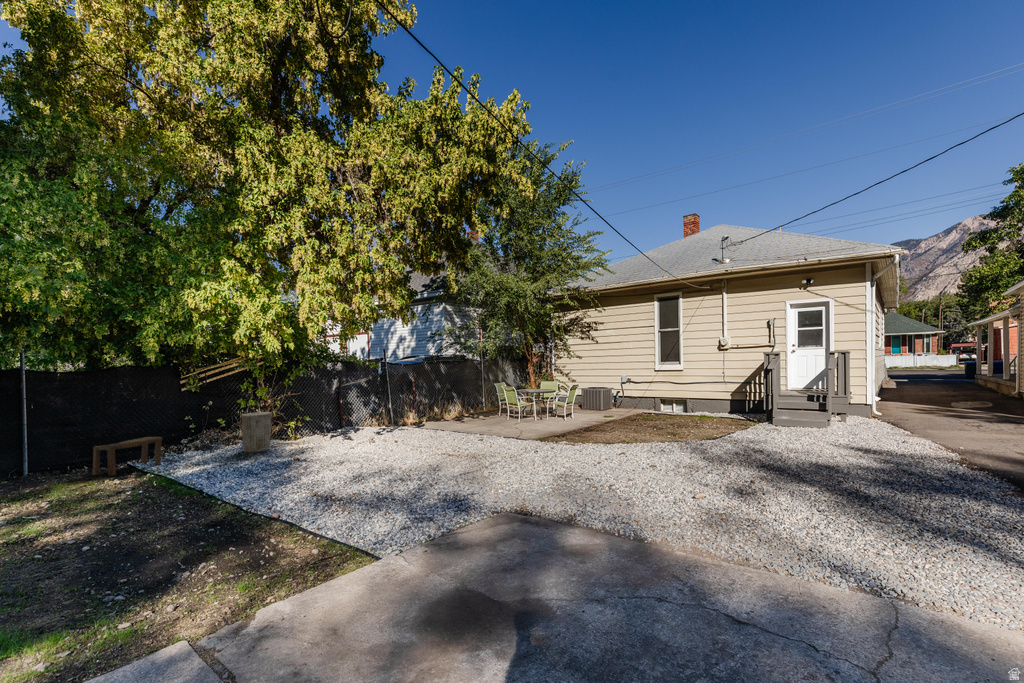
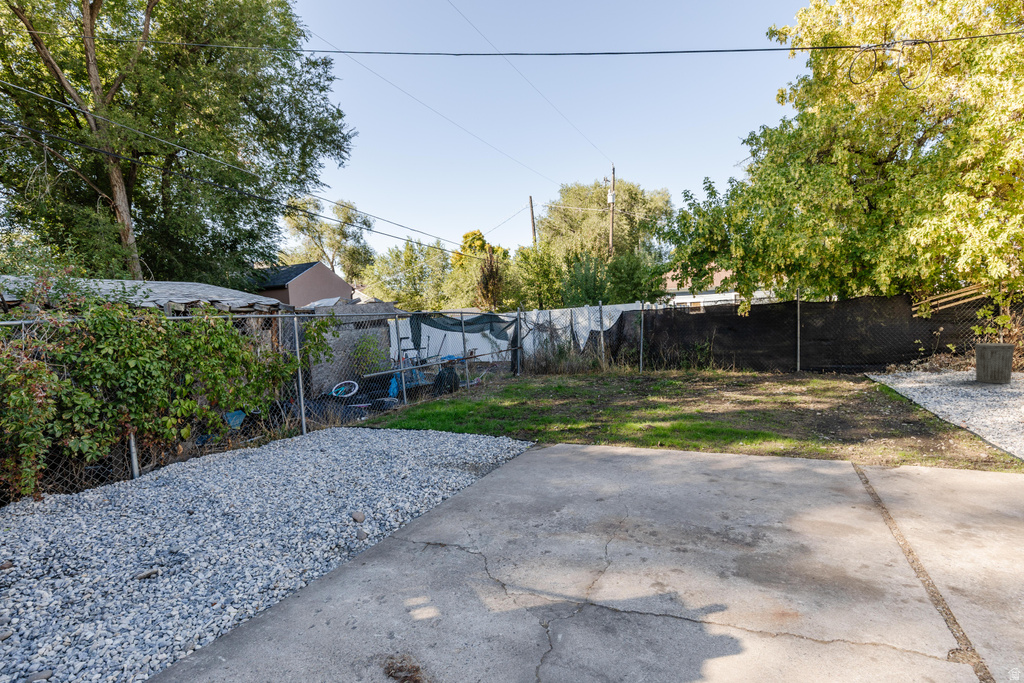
bench: present [93,437,162,476] -> none [839,353,892,378]

